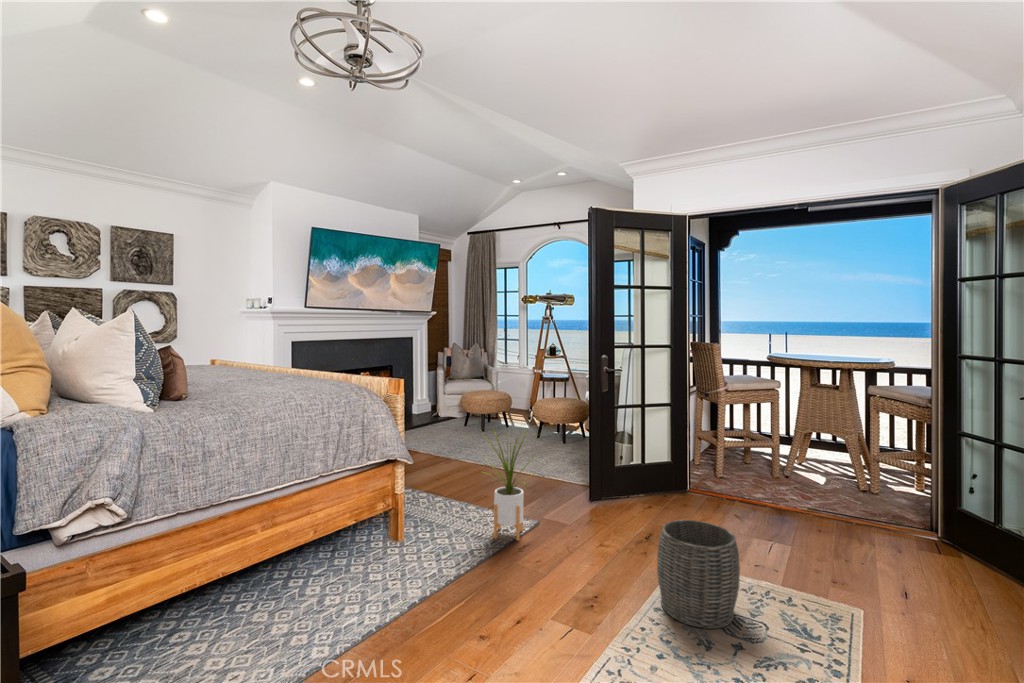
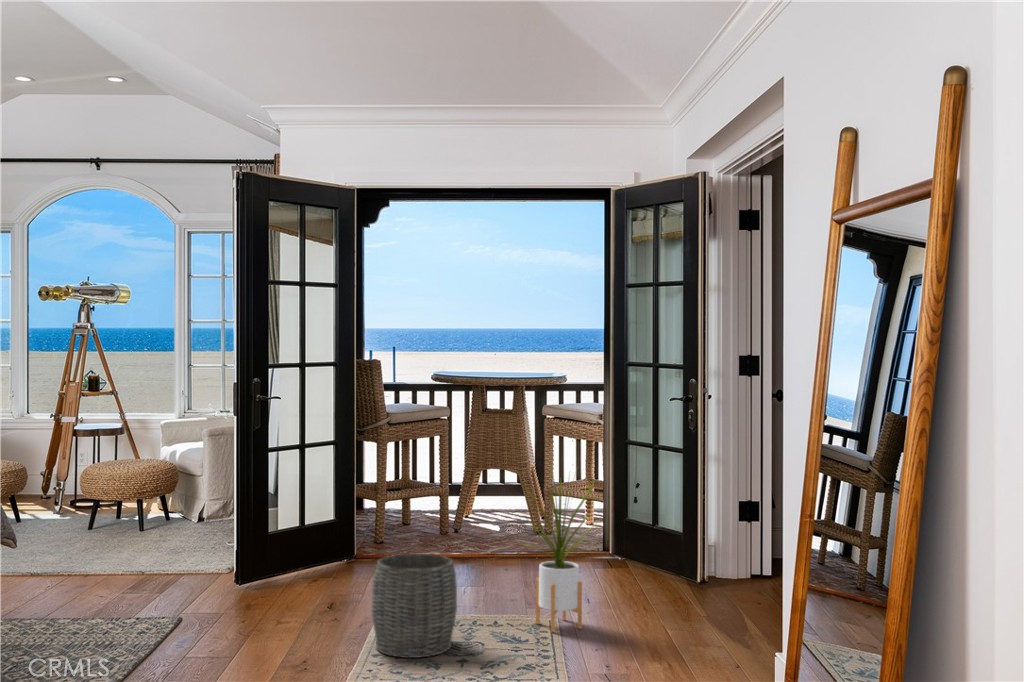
house plant: present [486,428,530,541] -> present [525,478,594,632]

